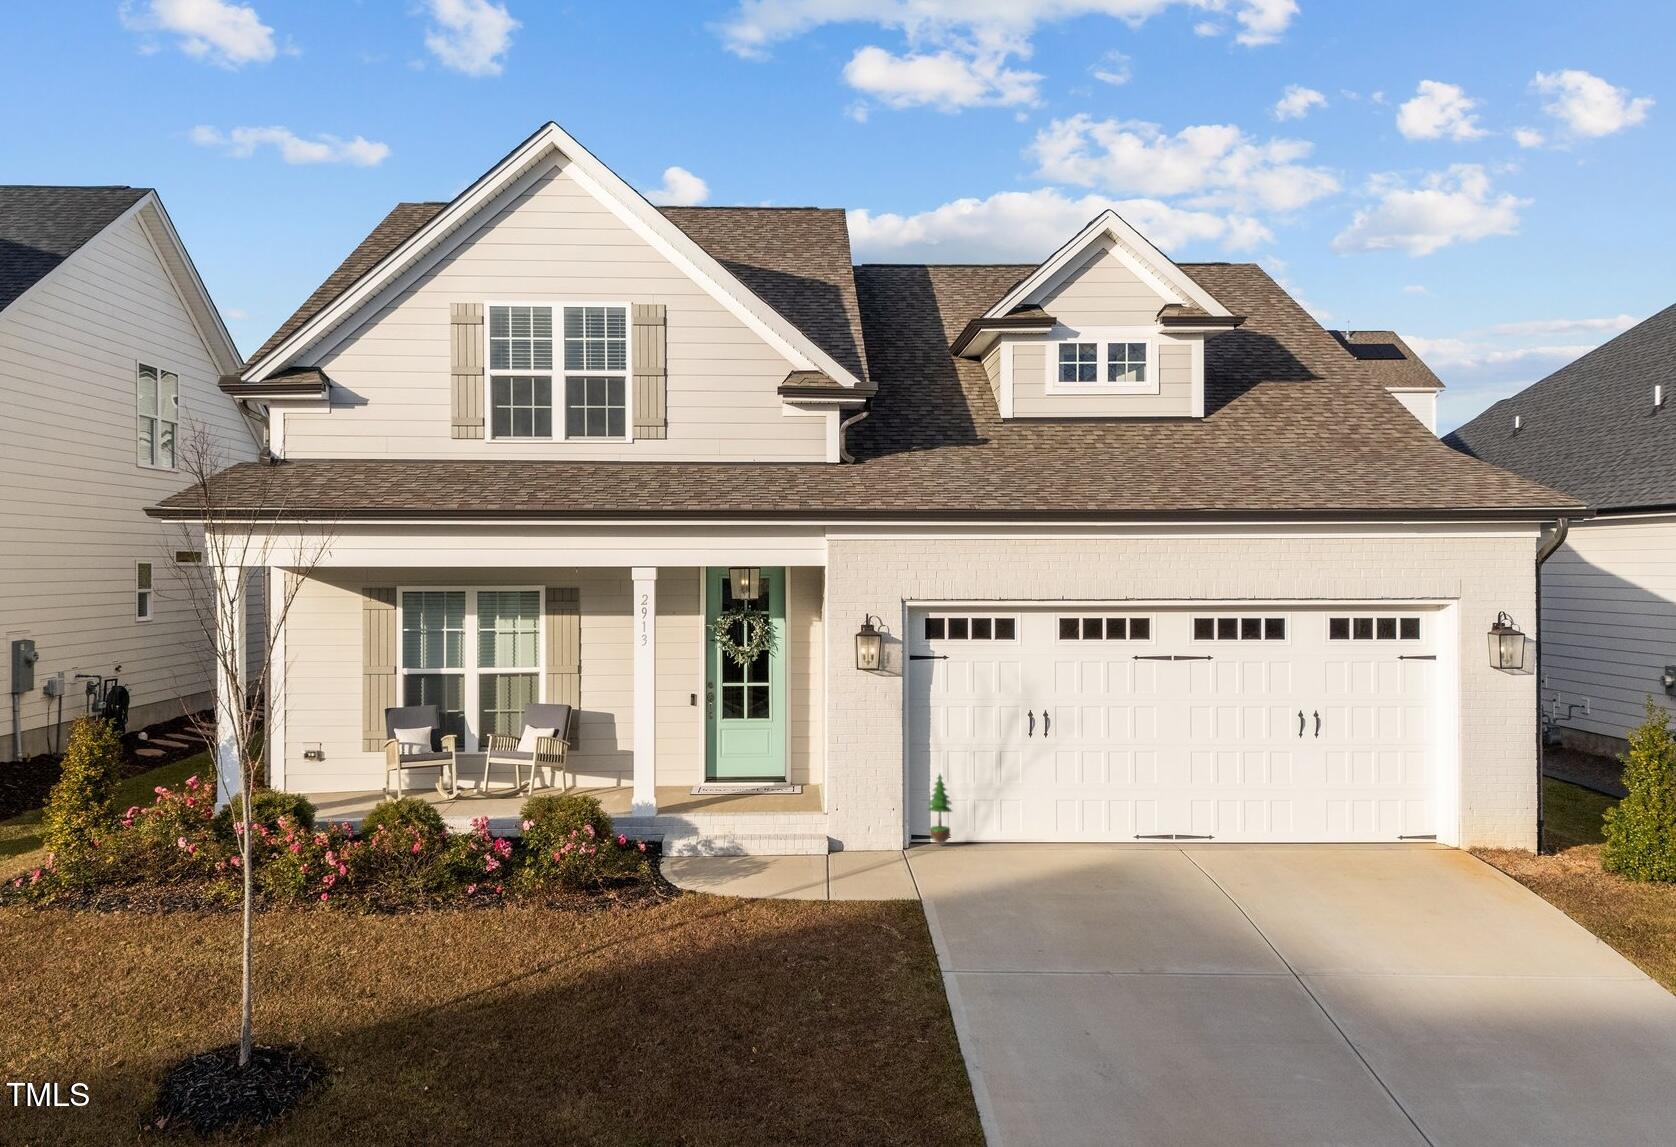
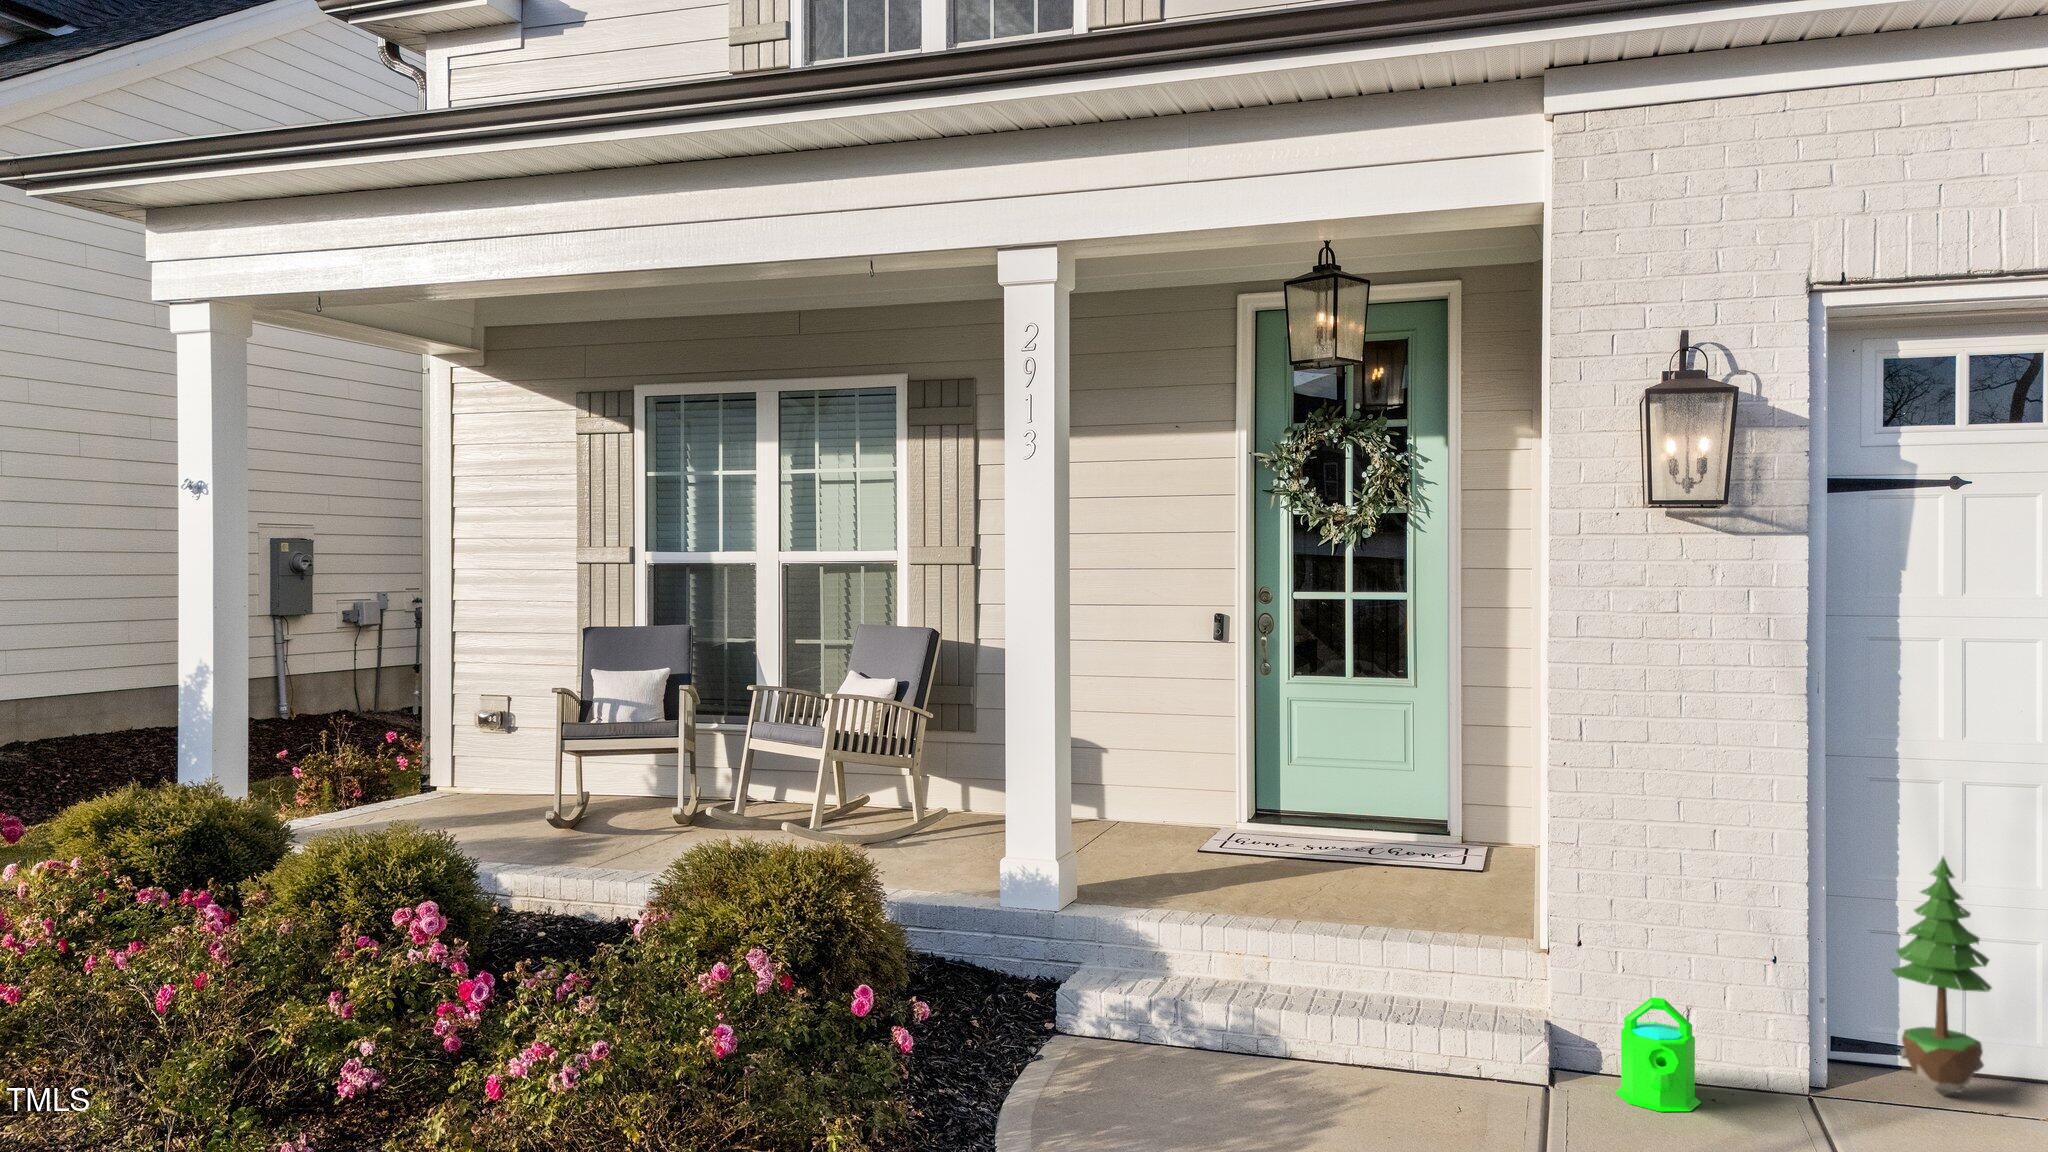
watering can: none [849,823,873,856] -> present [1615,997,1701,1112]

